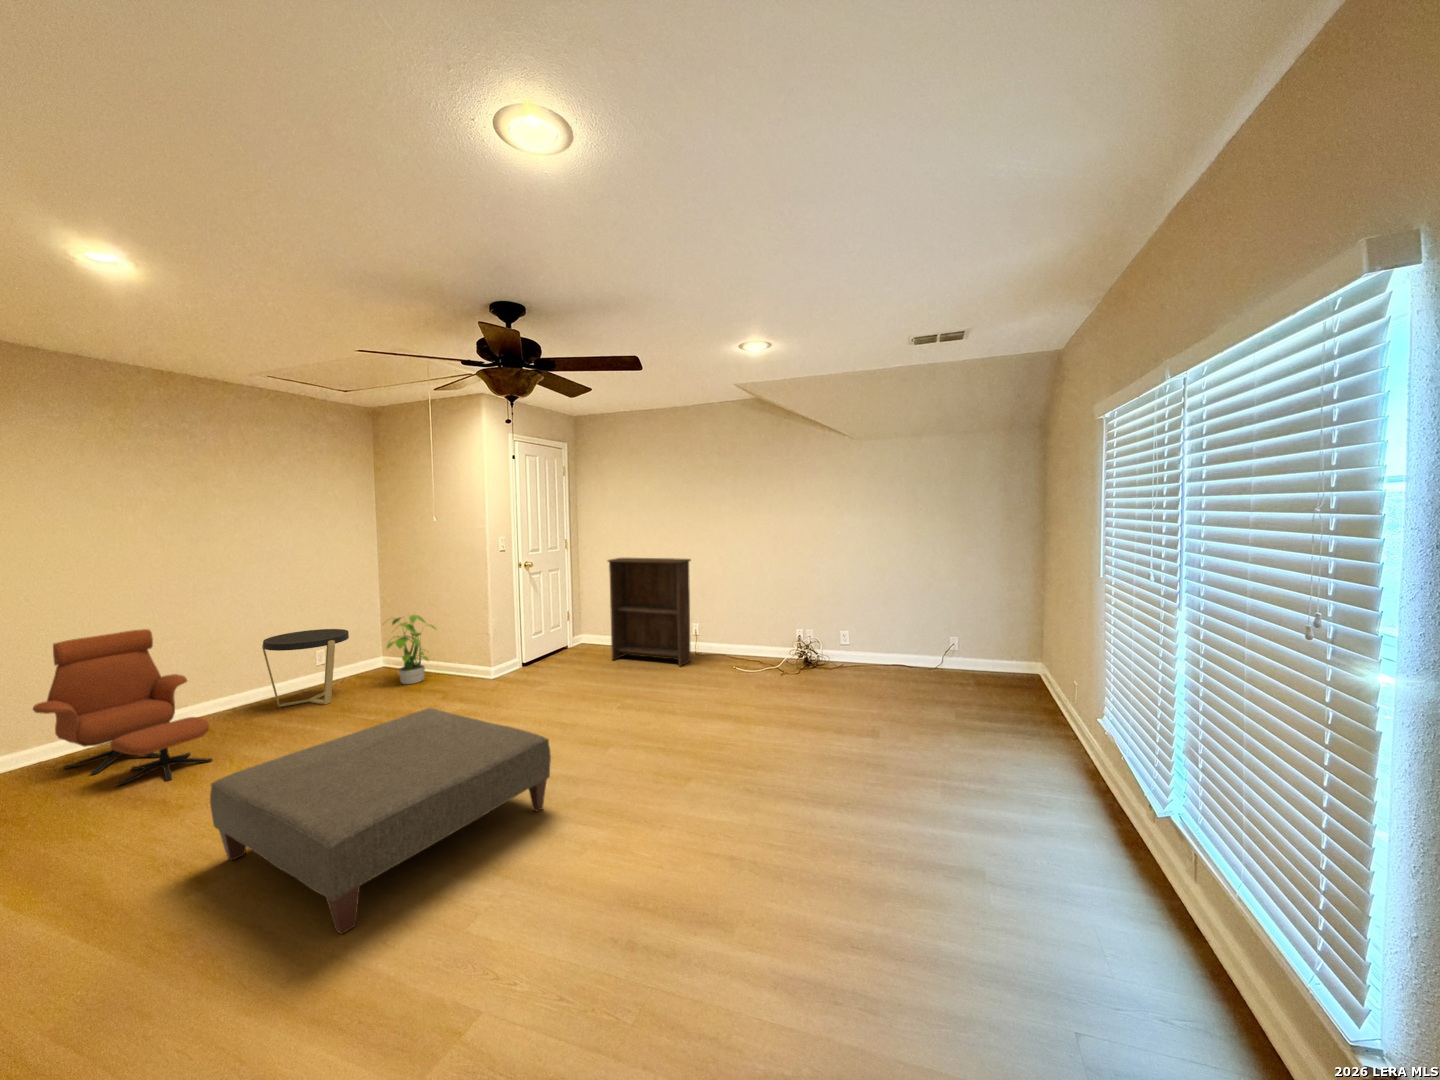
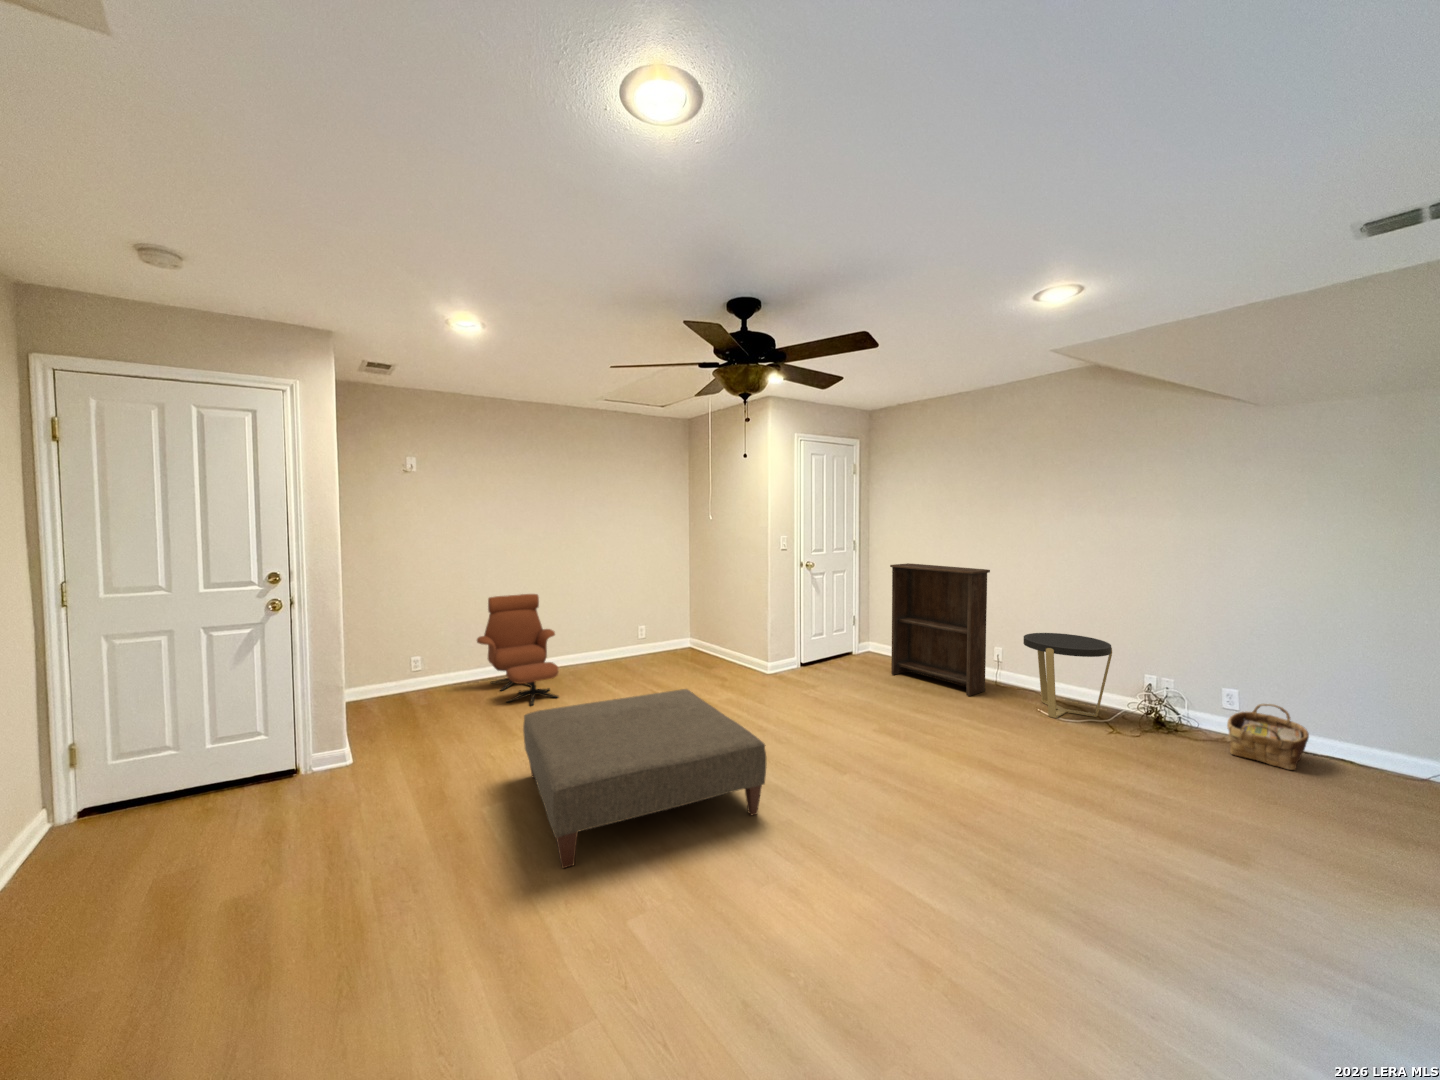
potted plant: present [387,615,436,684] -> none [685,600,728,665]
side table: present [262,629,349,707] -> present [1023,633,1112,718]
woven basket: none [844,636,883,676] -> present [1227,704,1309,770]

